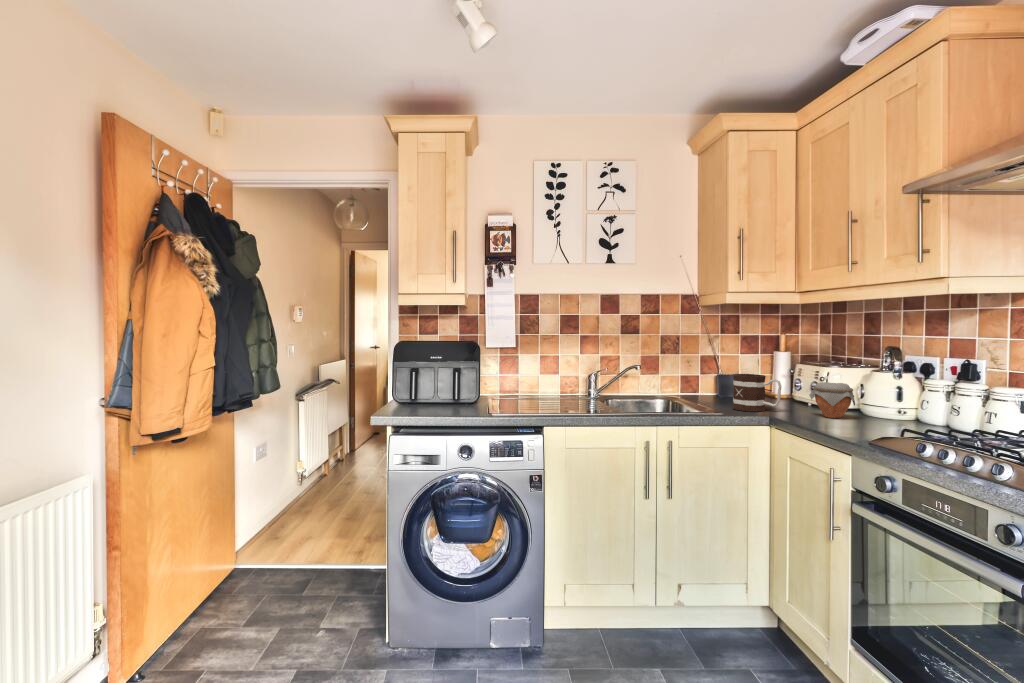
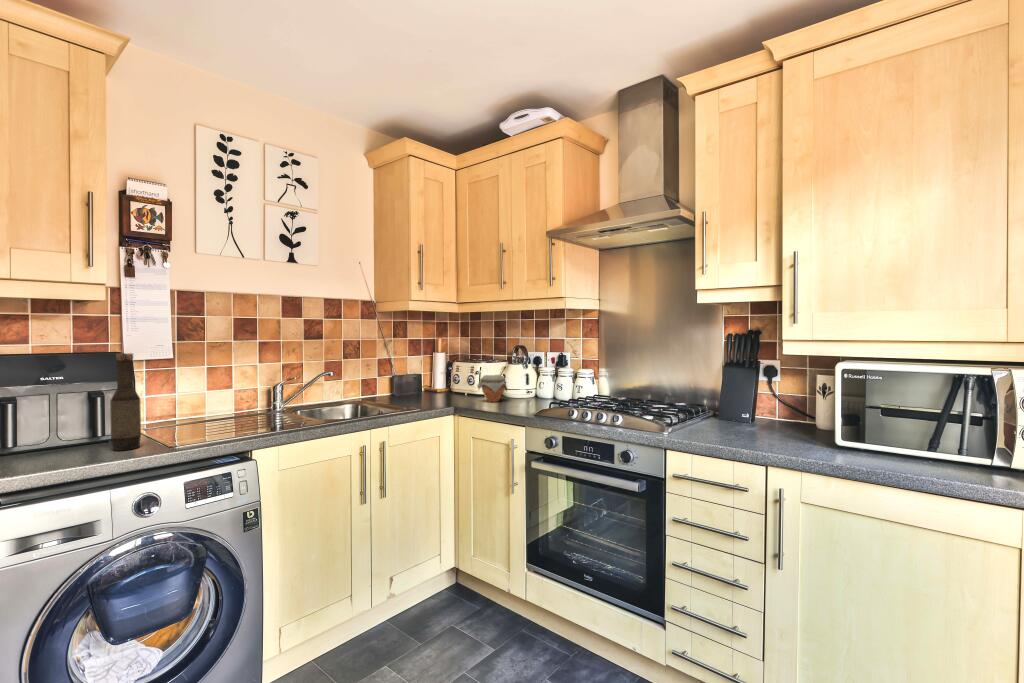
bottle: none [456,343,474,414] -> present [110,353,141,451]
mug: present [732,374,781,412] -> none [419,373,458,405]

